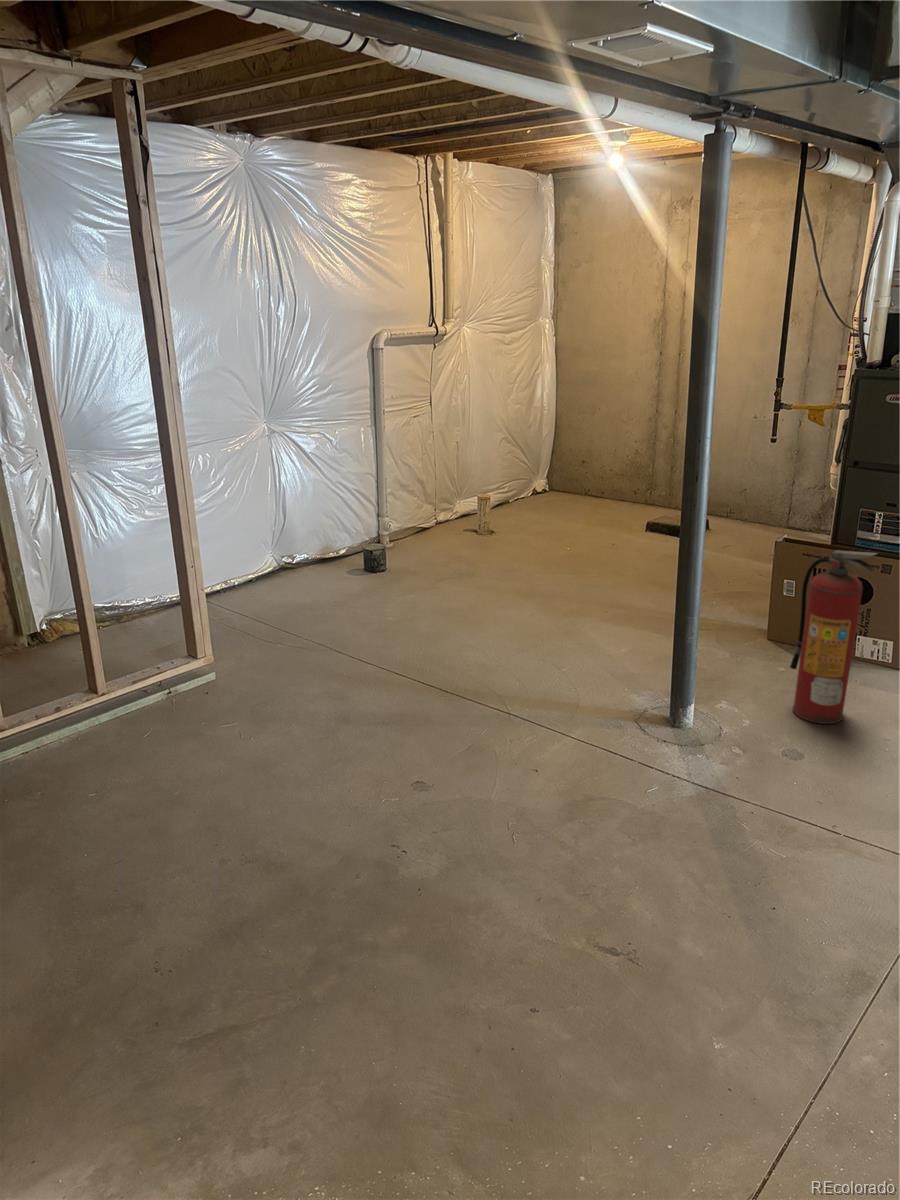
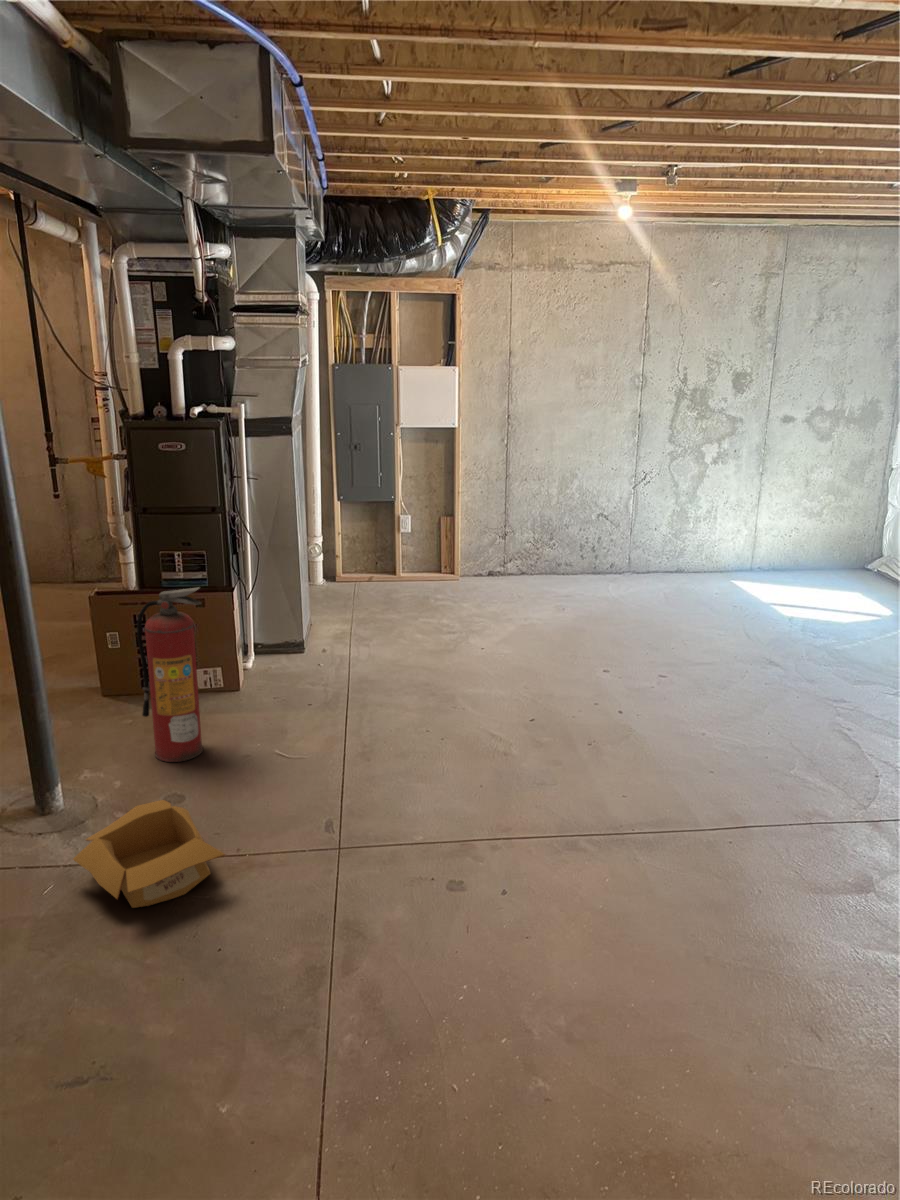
cardboard box: none [680,747,814,845] -> present [73,800,225,908]

